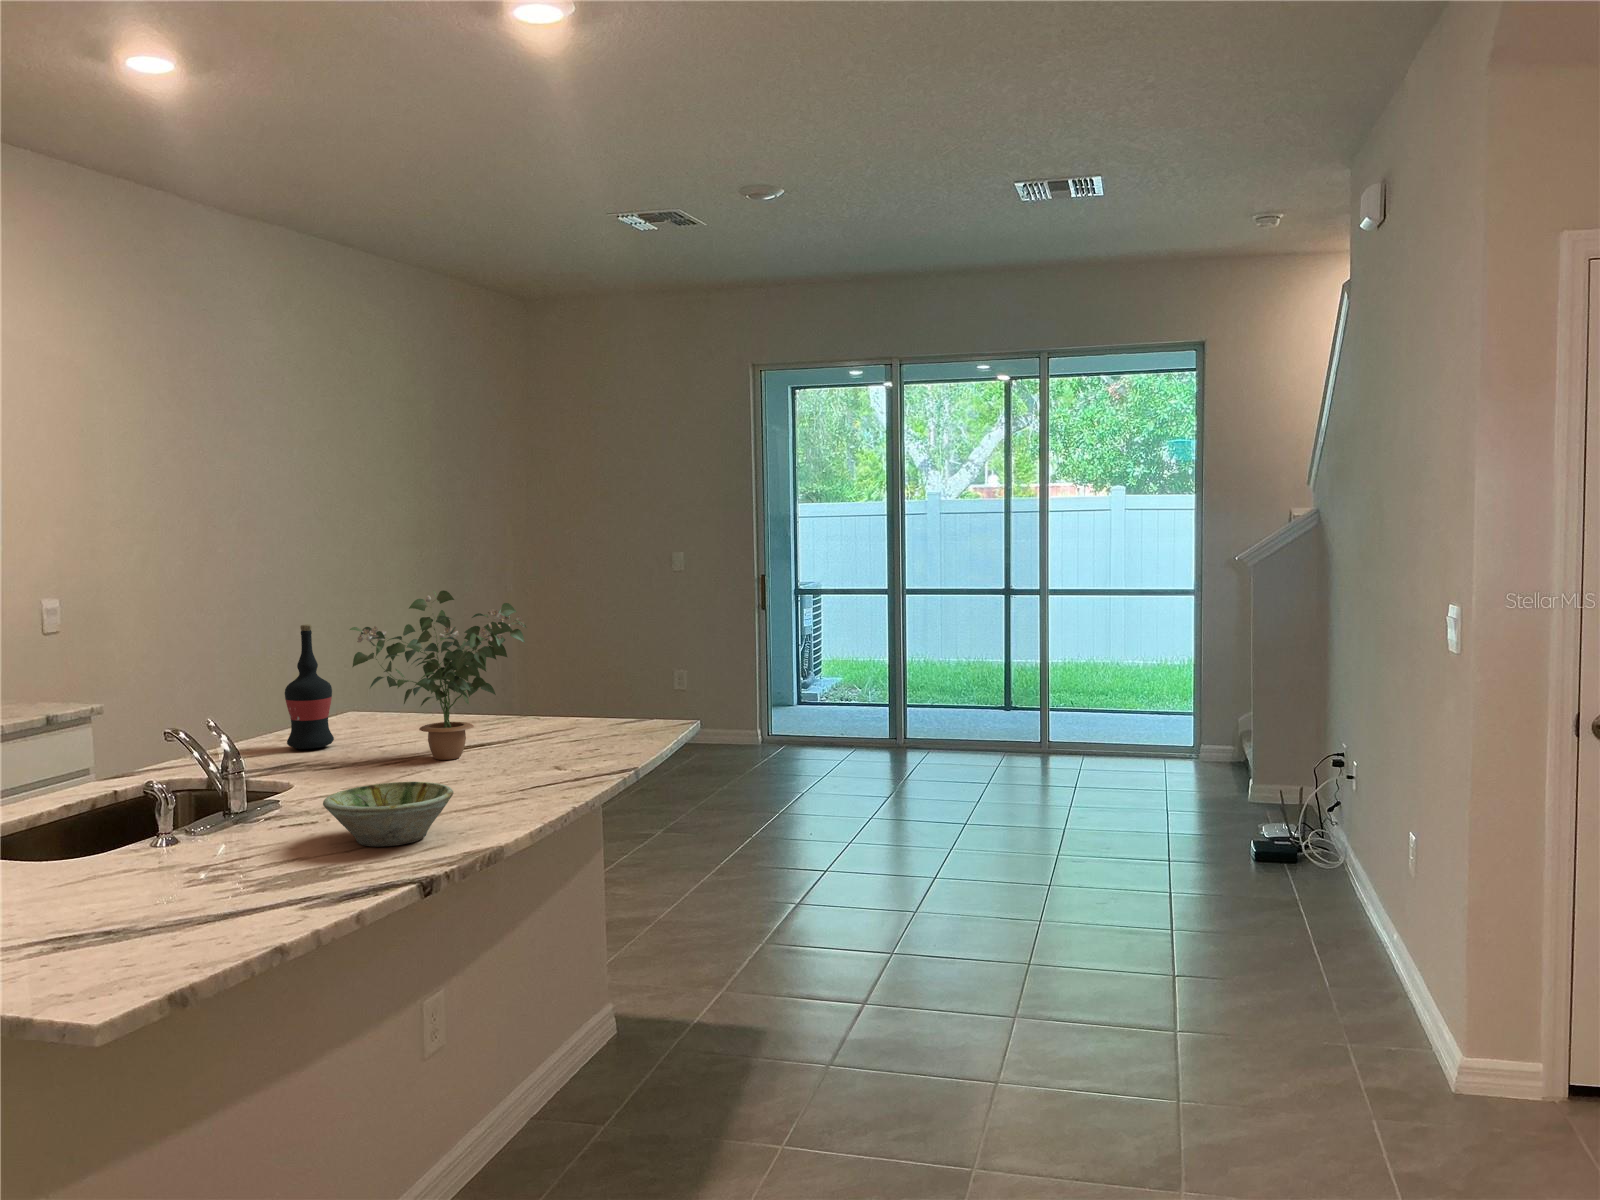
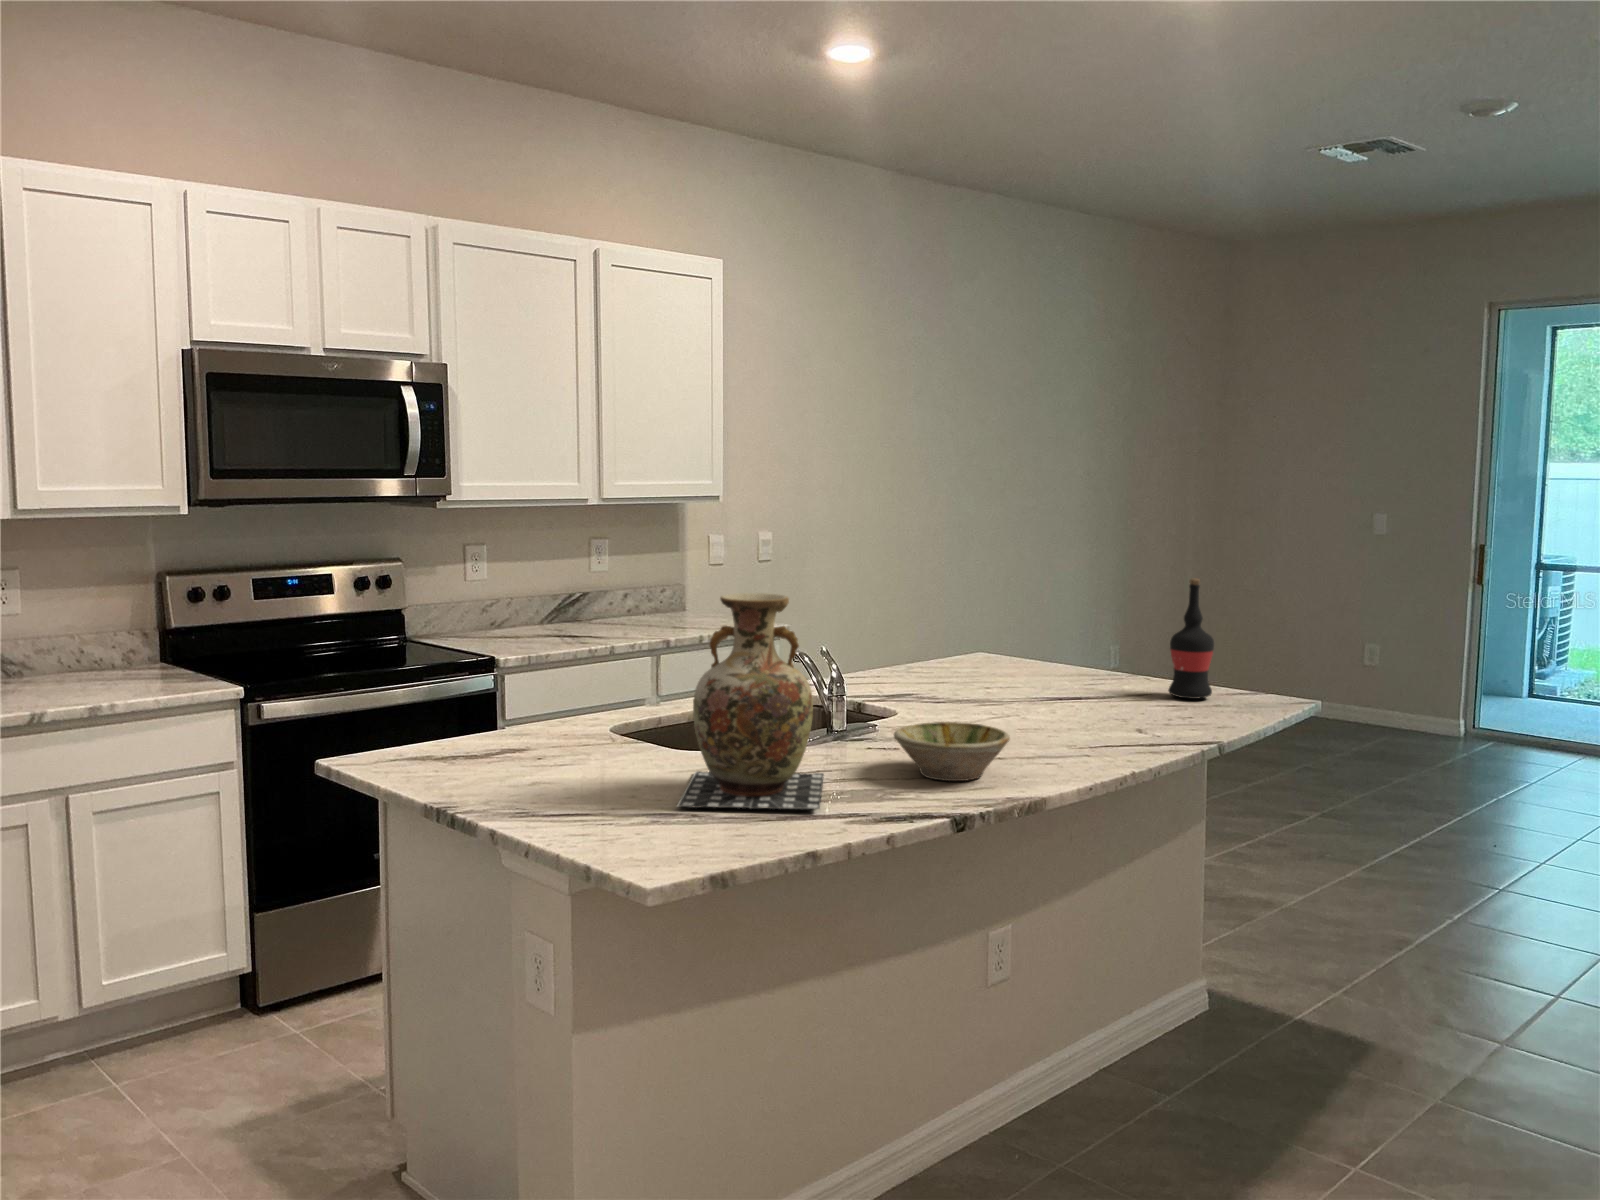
potted plant: present [350,590,527,760] -> none [962,543,1131,708]
wine bottle: present [285,625,334,749] -> present [1168,579,1214,699]
vase: none [77,660,266,928] -> present [677,593,824,809]

